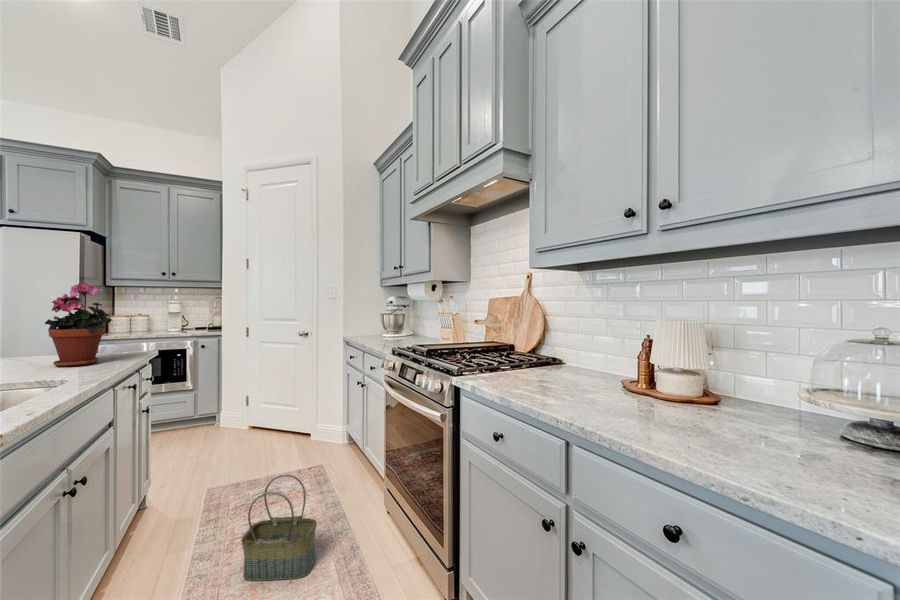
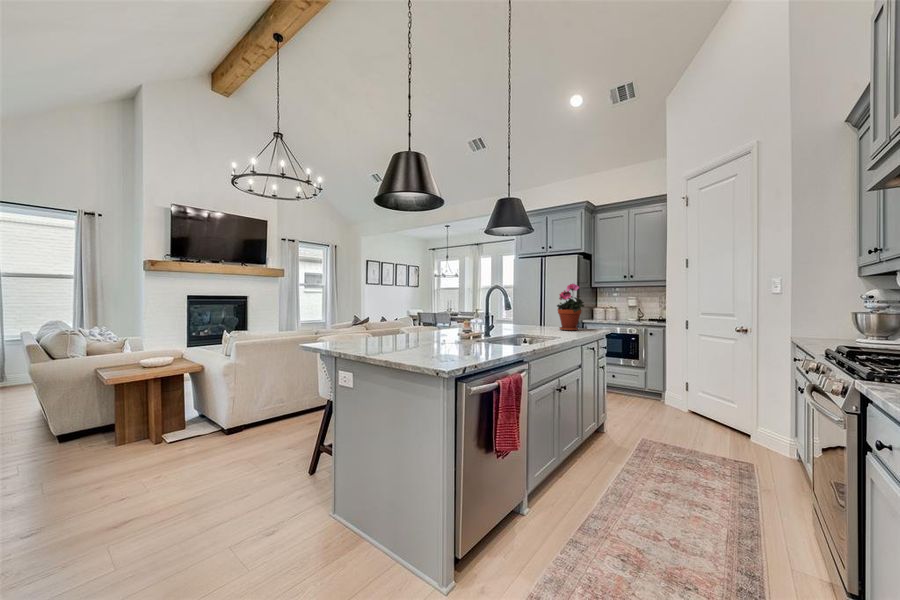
basket: present [242,474,317,581] -> none [652,436,718,525]

